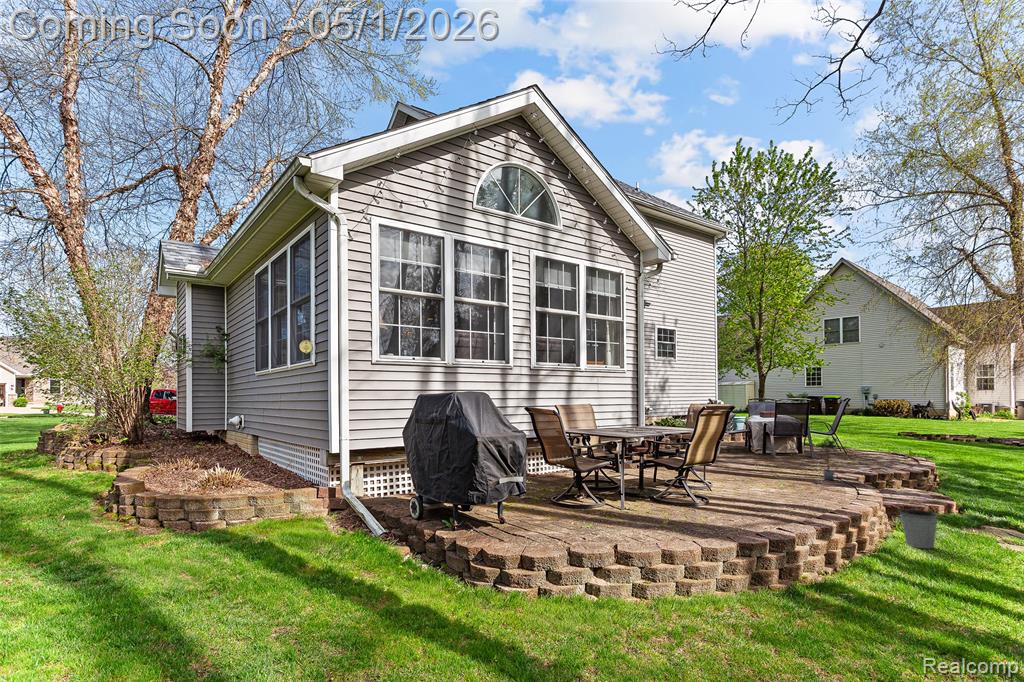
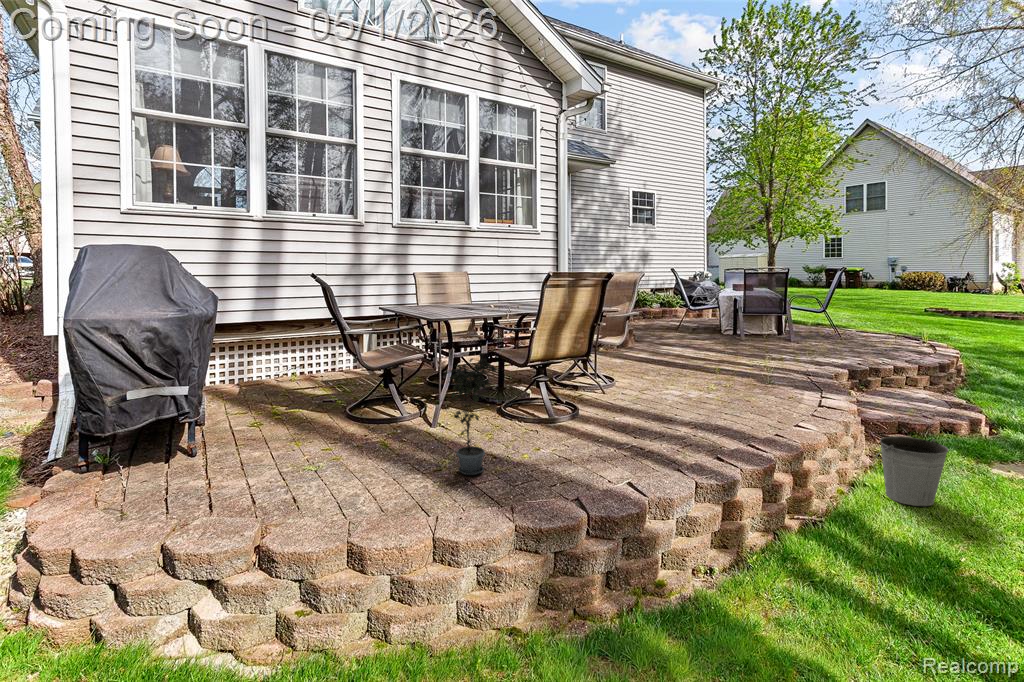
potted plant: present [821,436,838,480] -> present [445,353,496,475]

